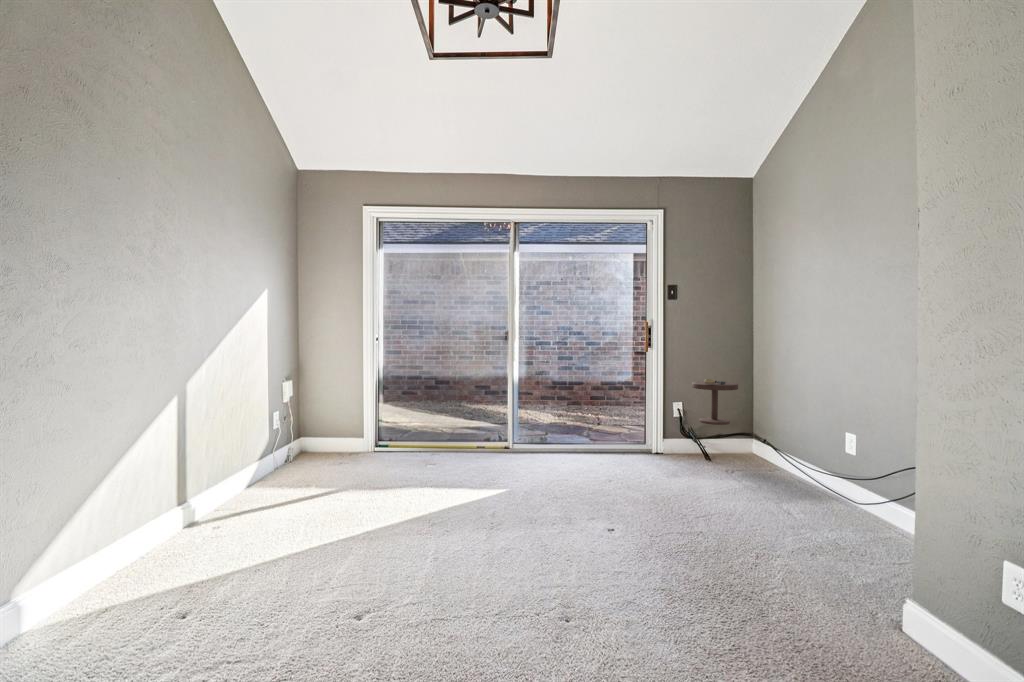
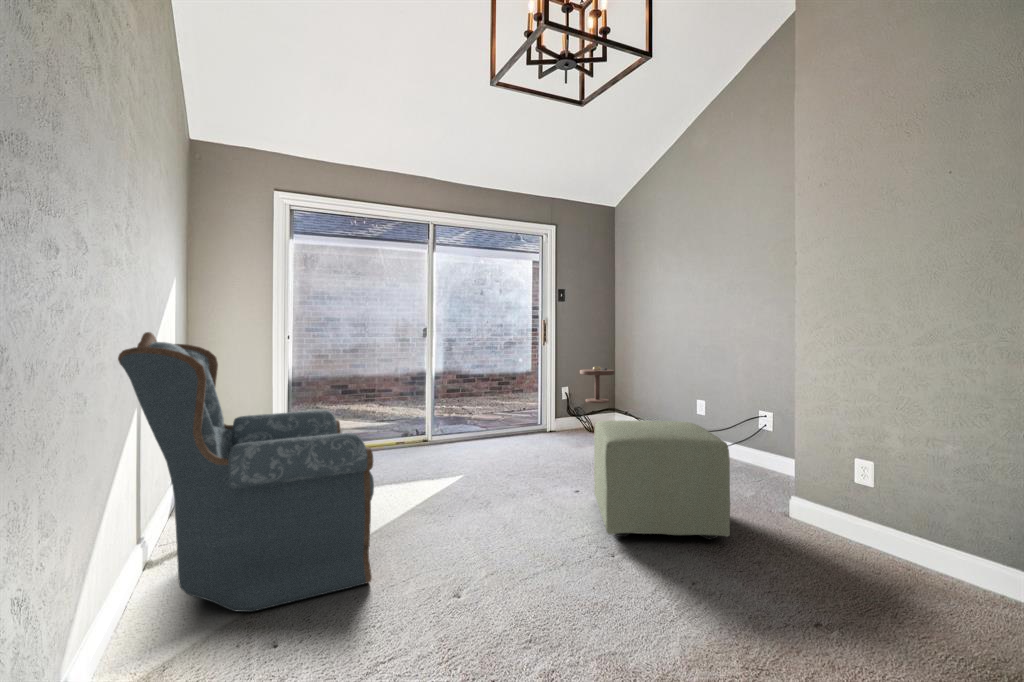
armchair: none [107,342,346,576] -> present [118,332,374,612]
ottoman: none [547,449,717,620] -> present [594,421,730,539]

